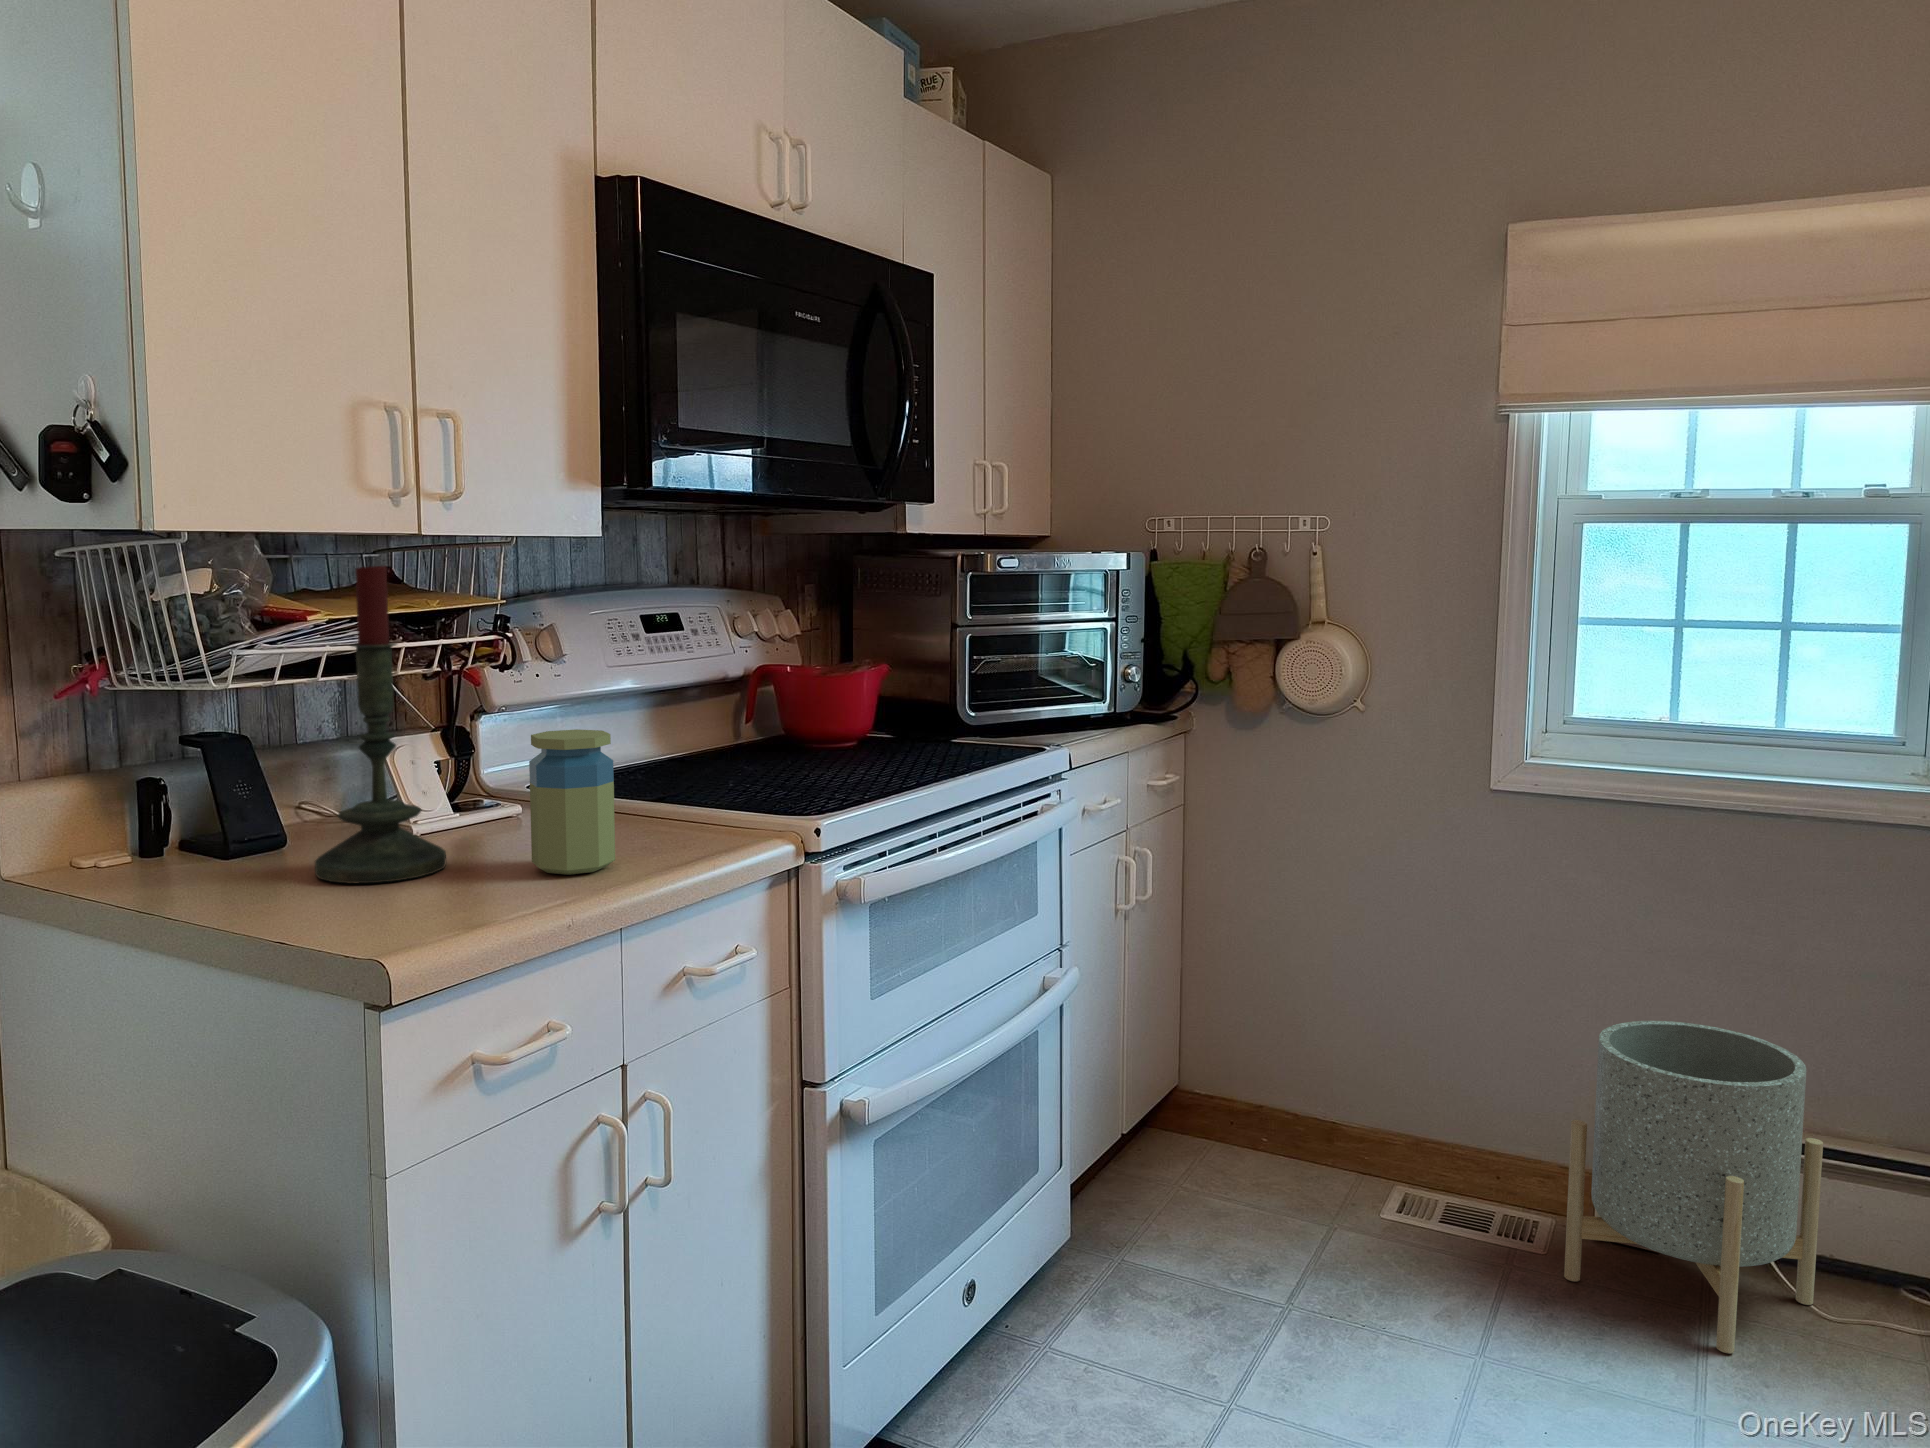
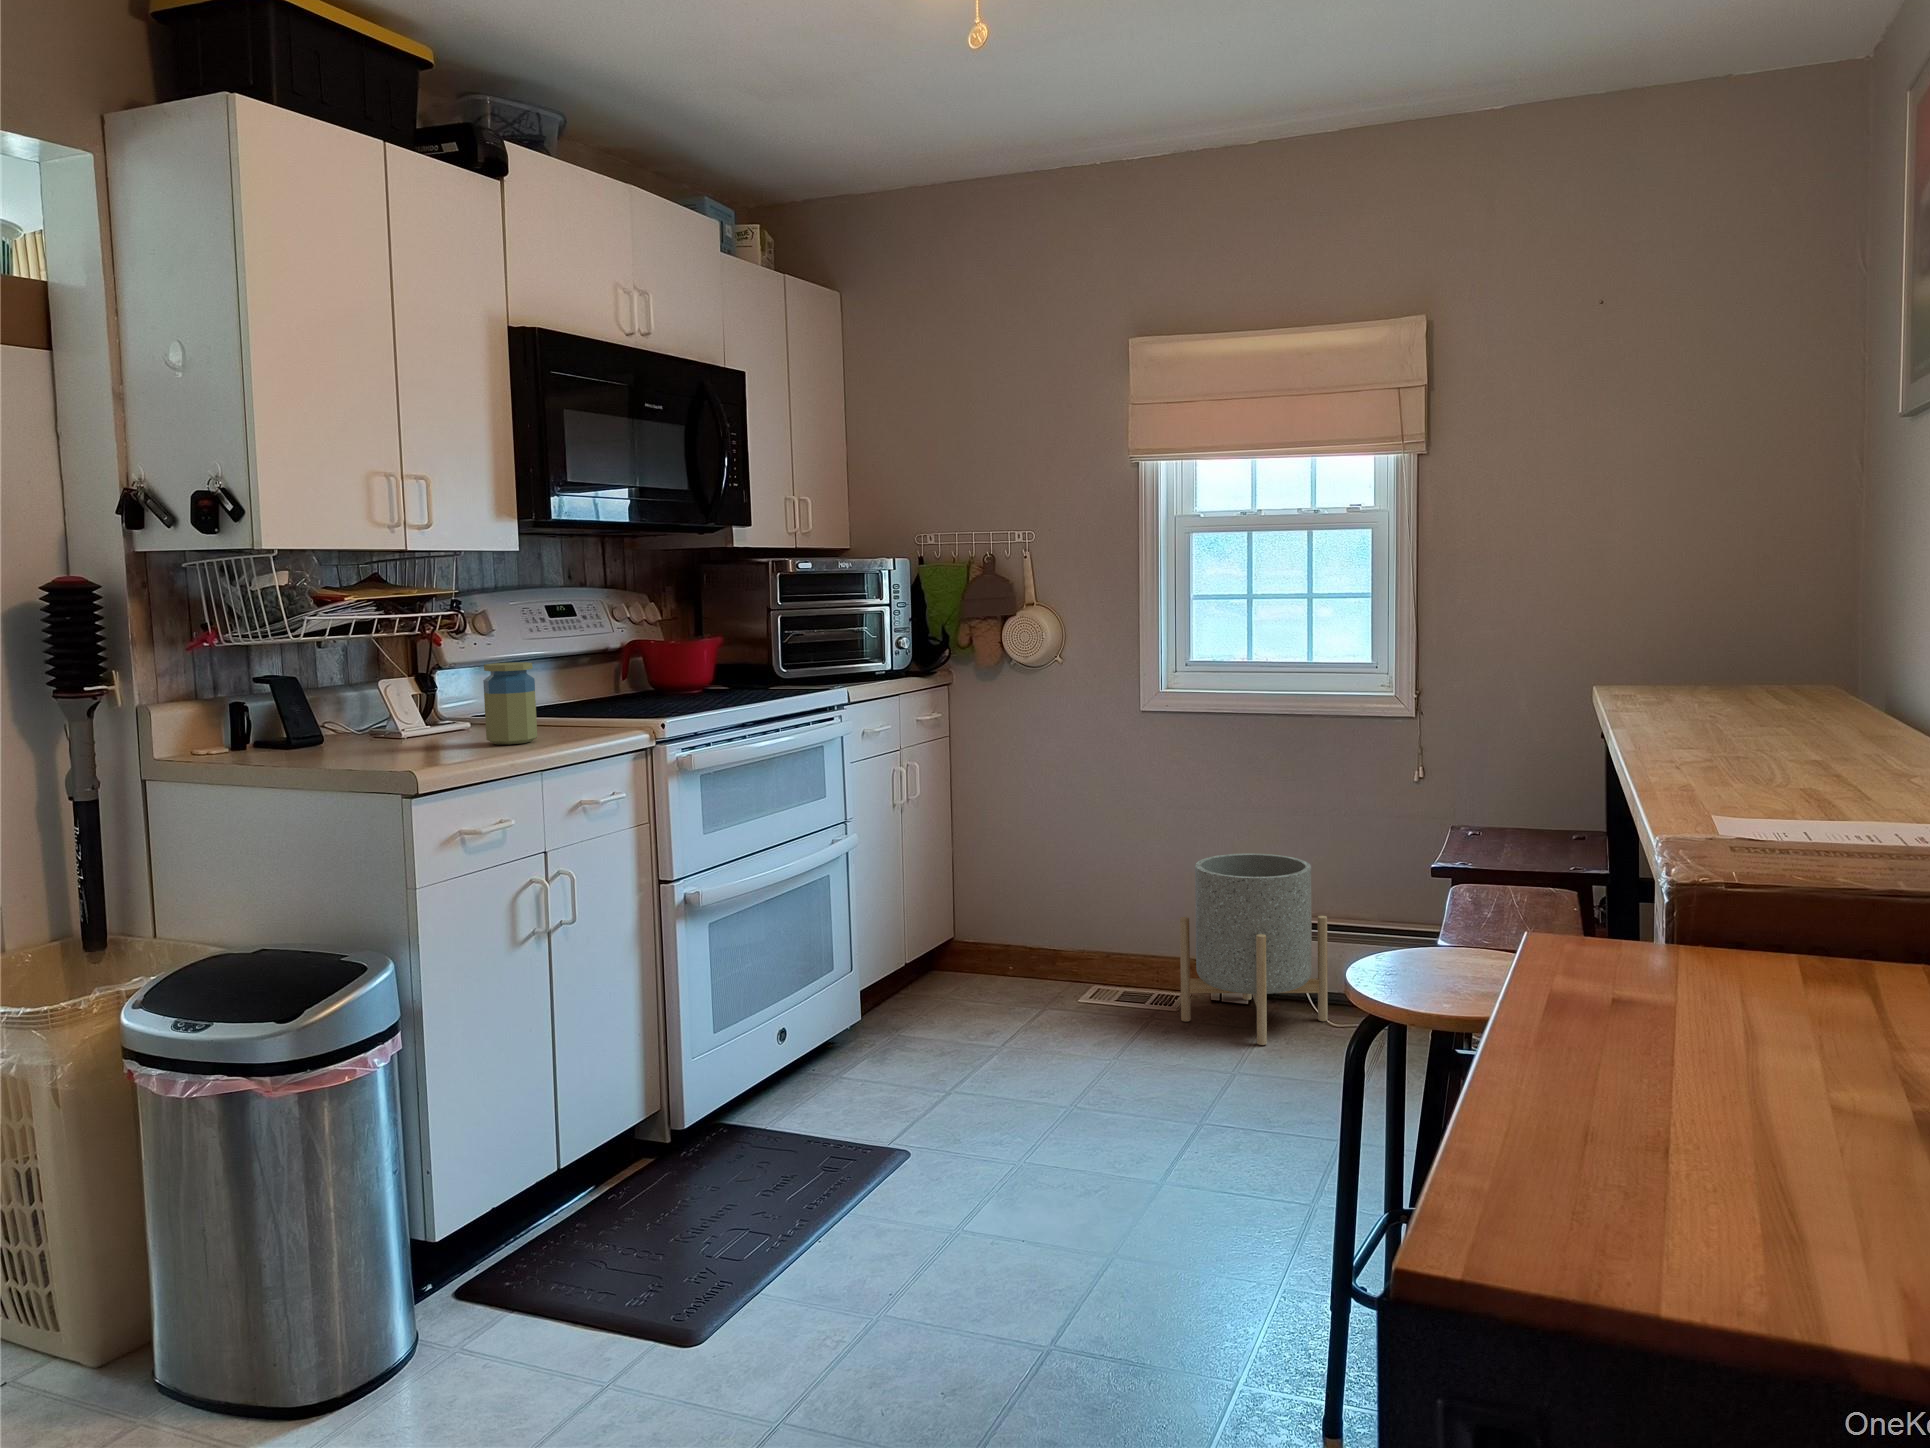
candle: present [315,557,446,883] -> none [353,562,433,753]

